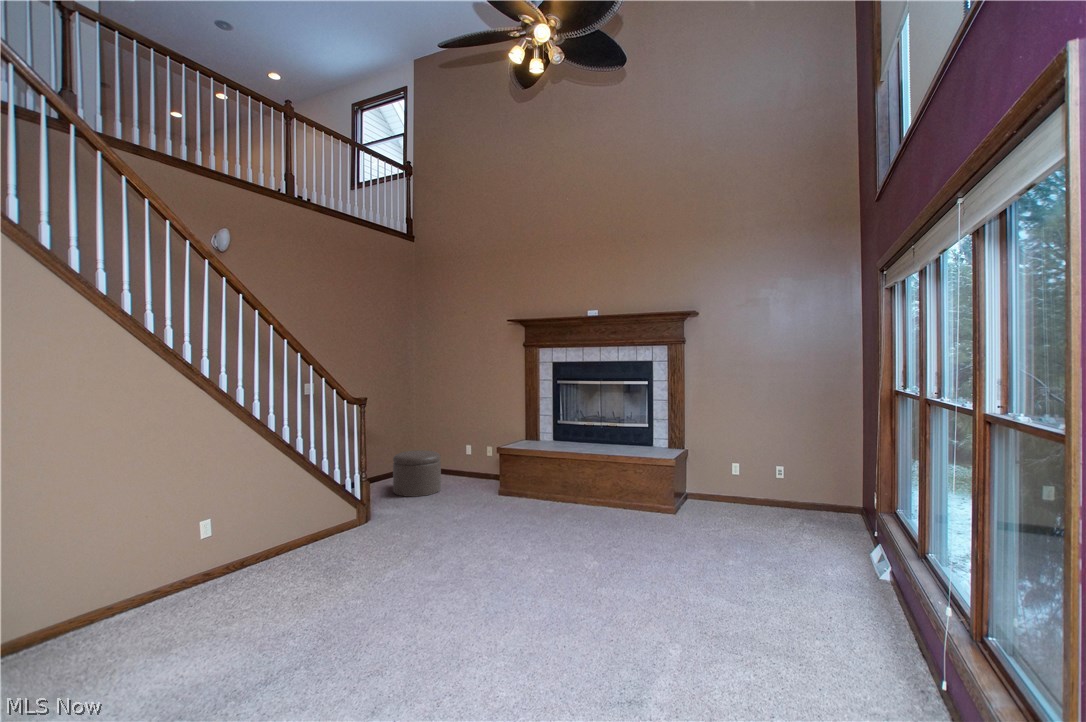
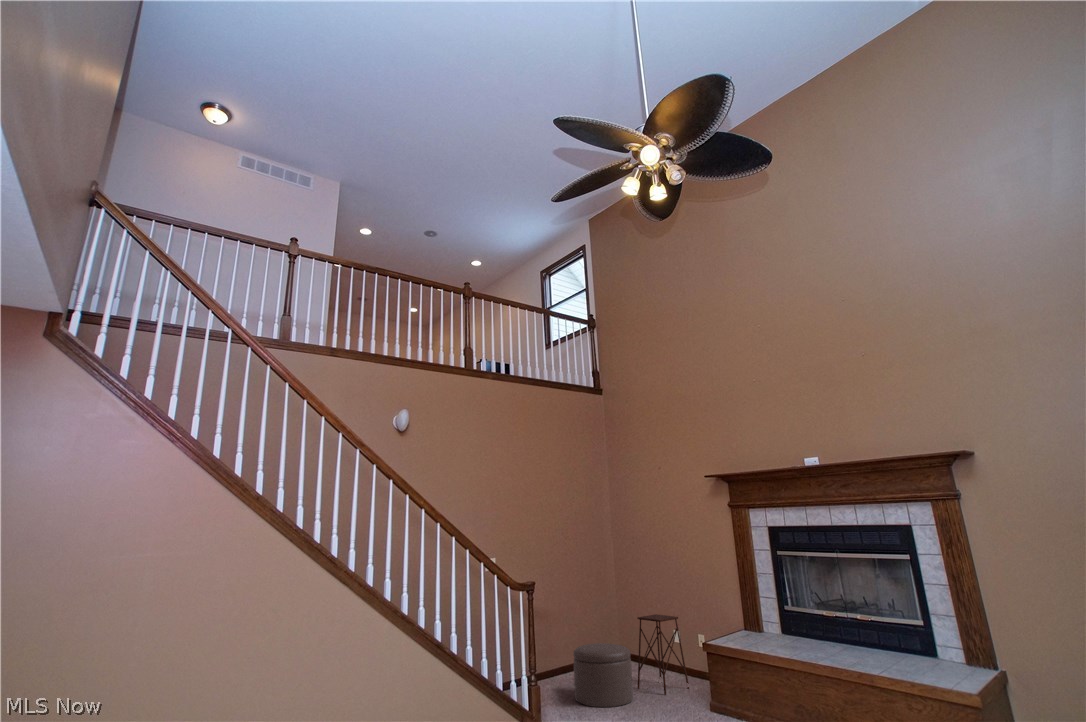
side table: none [441,427,480,484] -> present [637,614,689,695]

